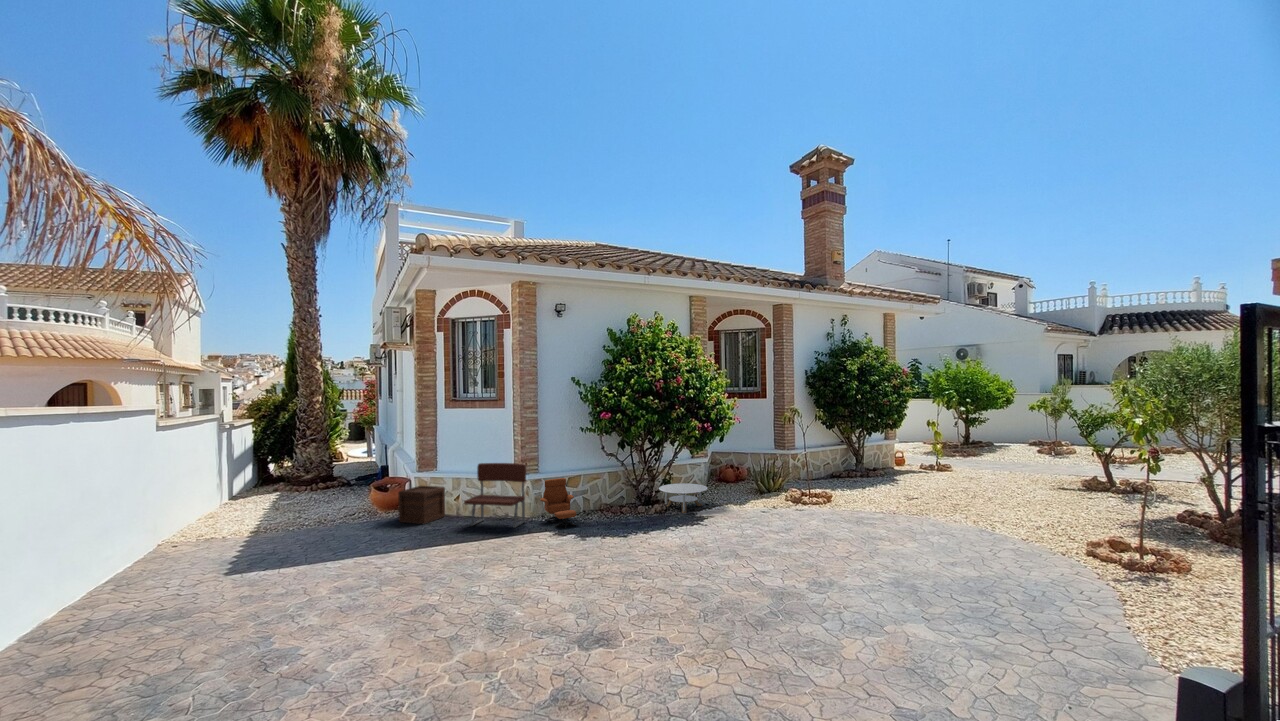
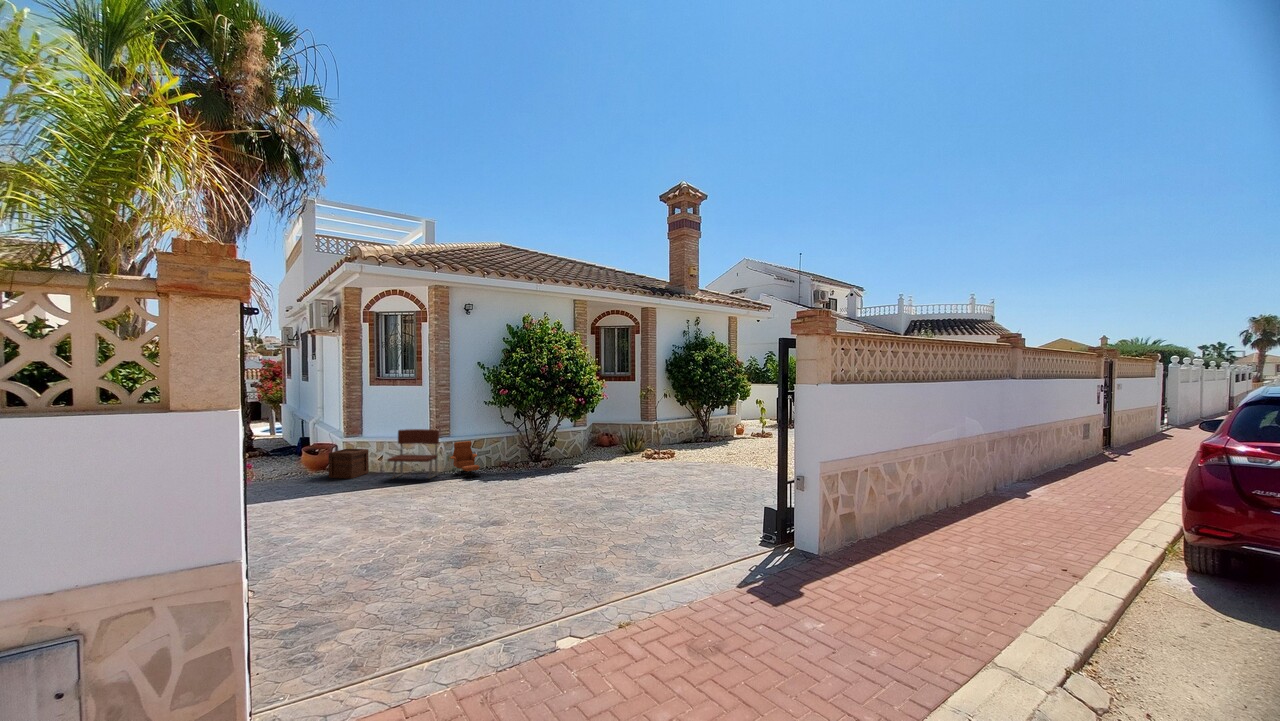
round table: present [659,483,708,513] -> none [546,445,583,467]

